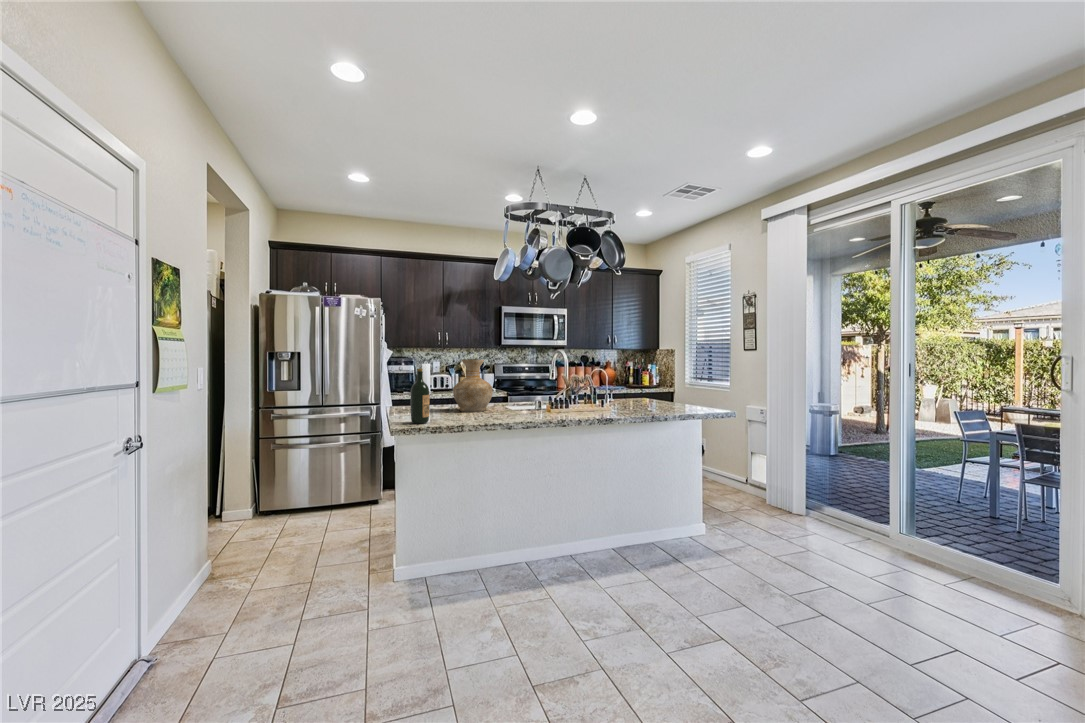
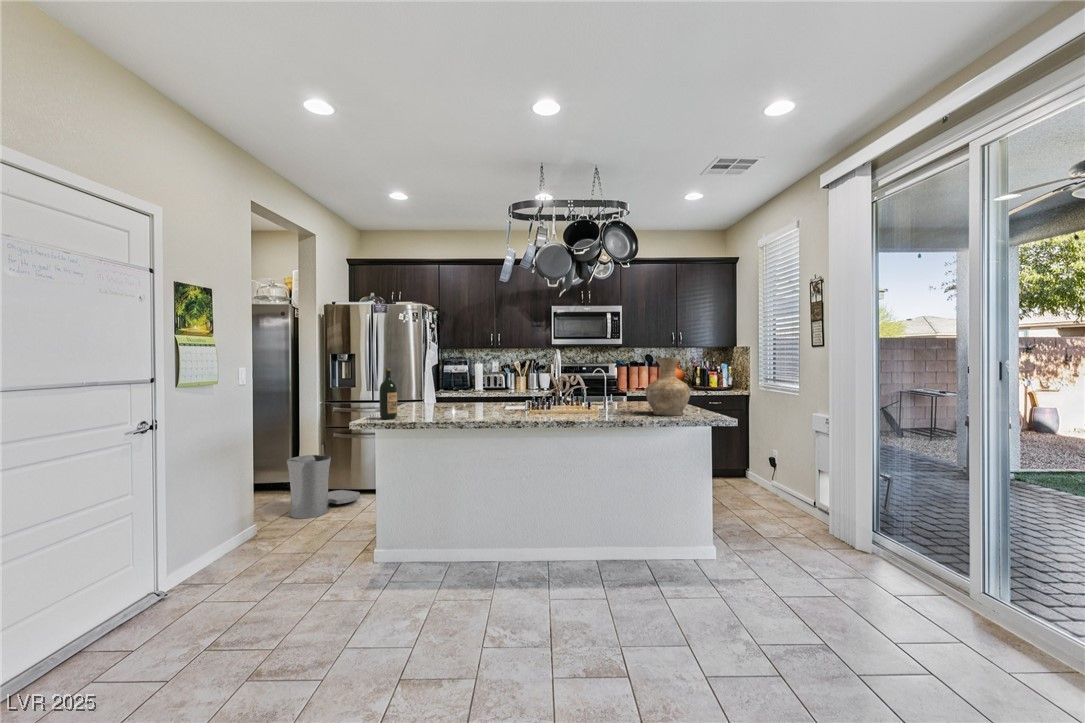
vase: present [453,360,493,412] -> present [646,357,690,416]
trash can: none [232,470,312,546] -> present [287,455,360,519]

